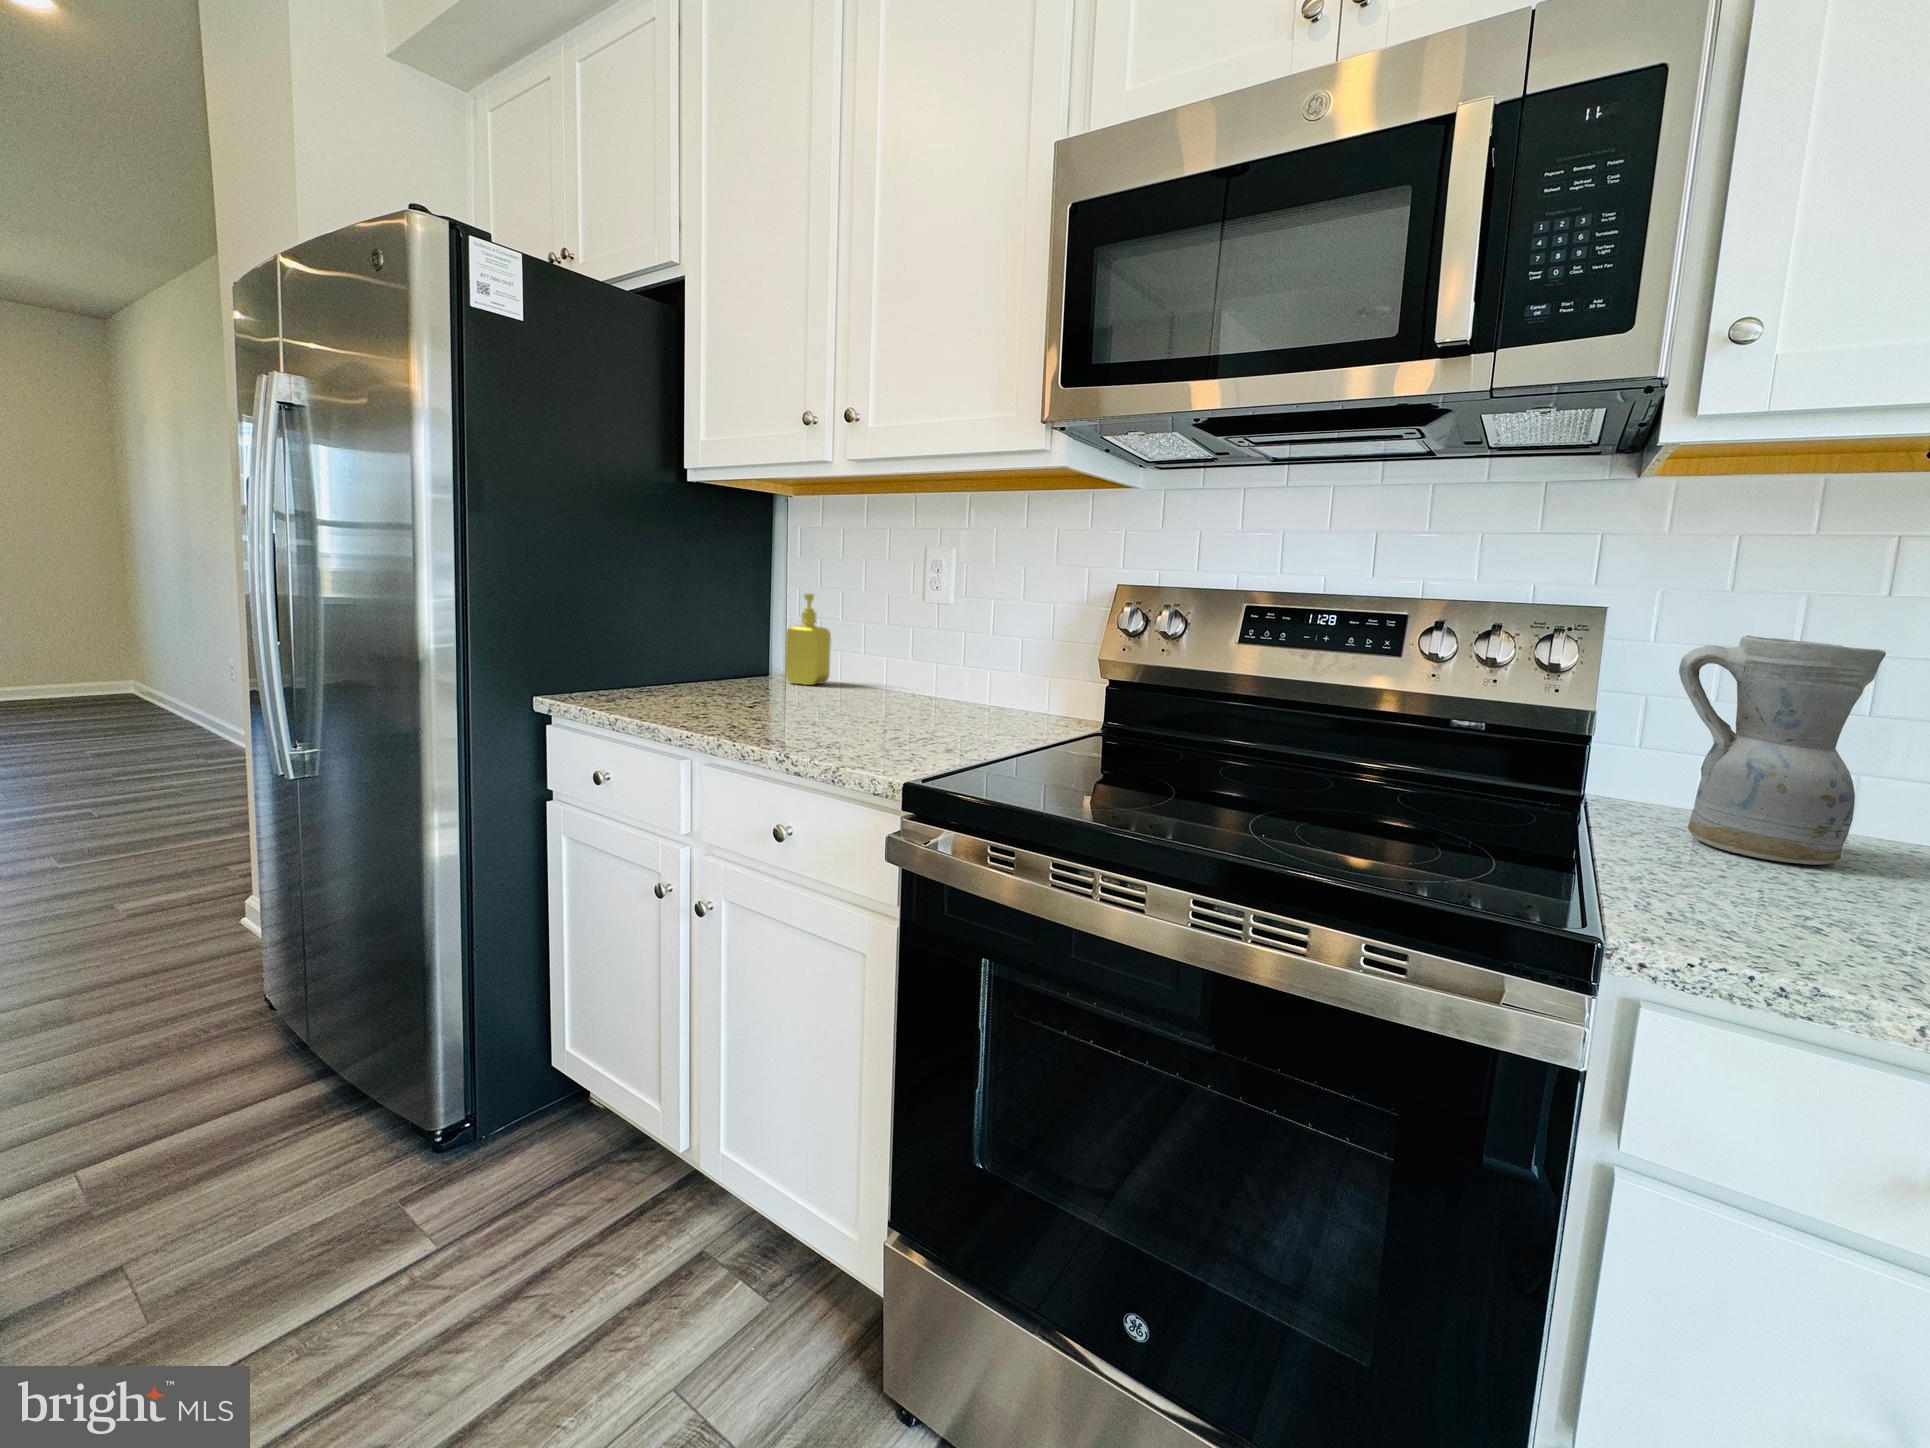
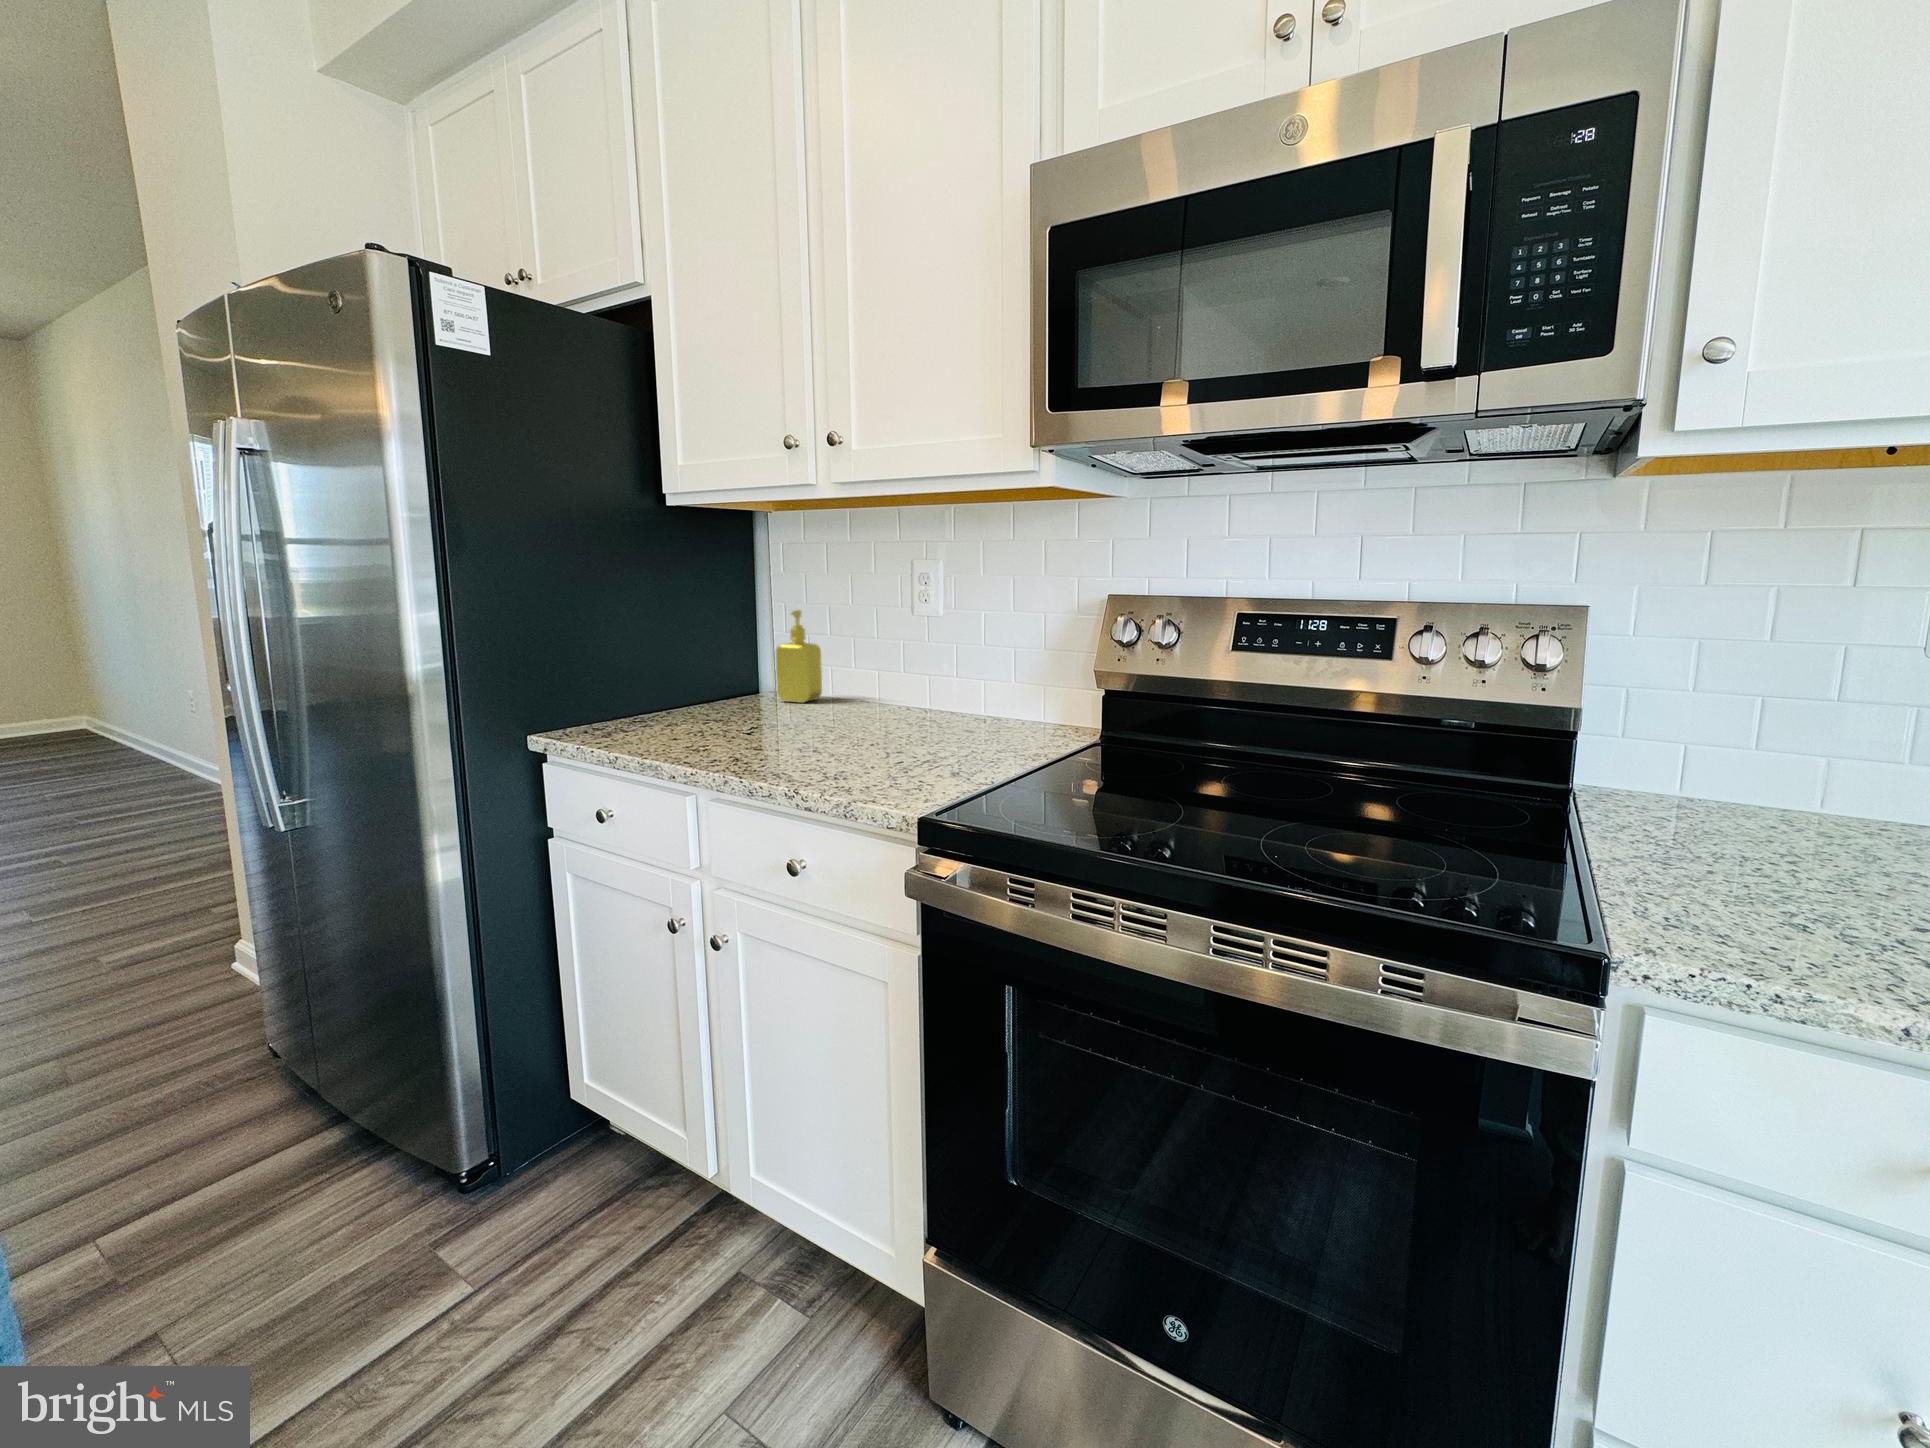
ceramic pitcher: present [1679,635,1886,865] -> none [1665,635,1859,853]

